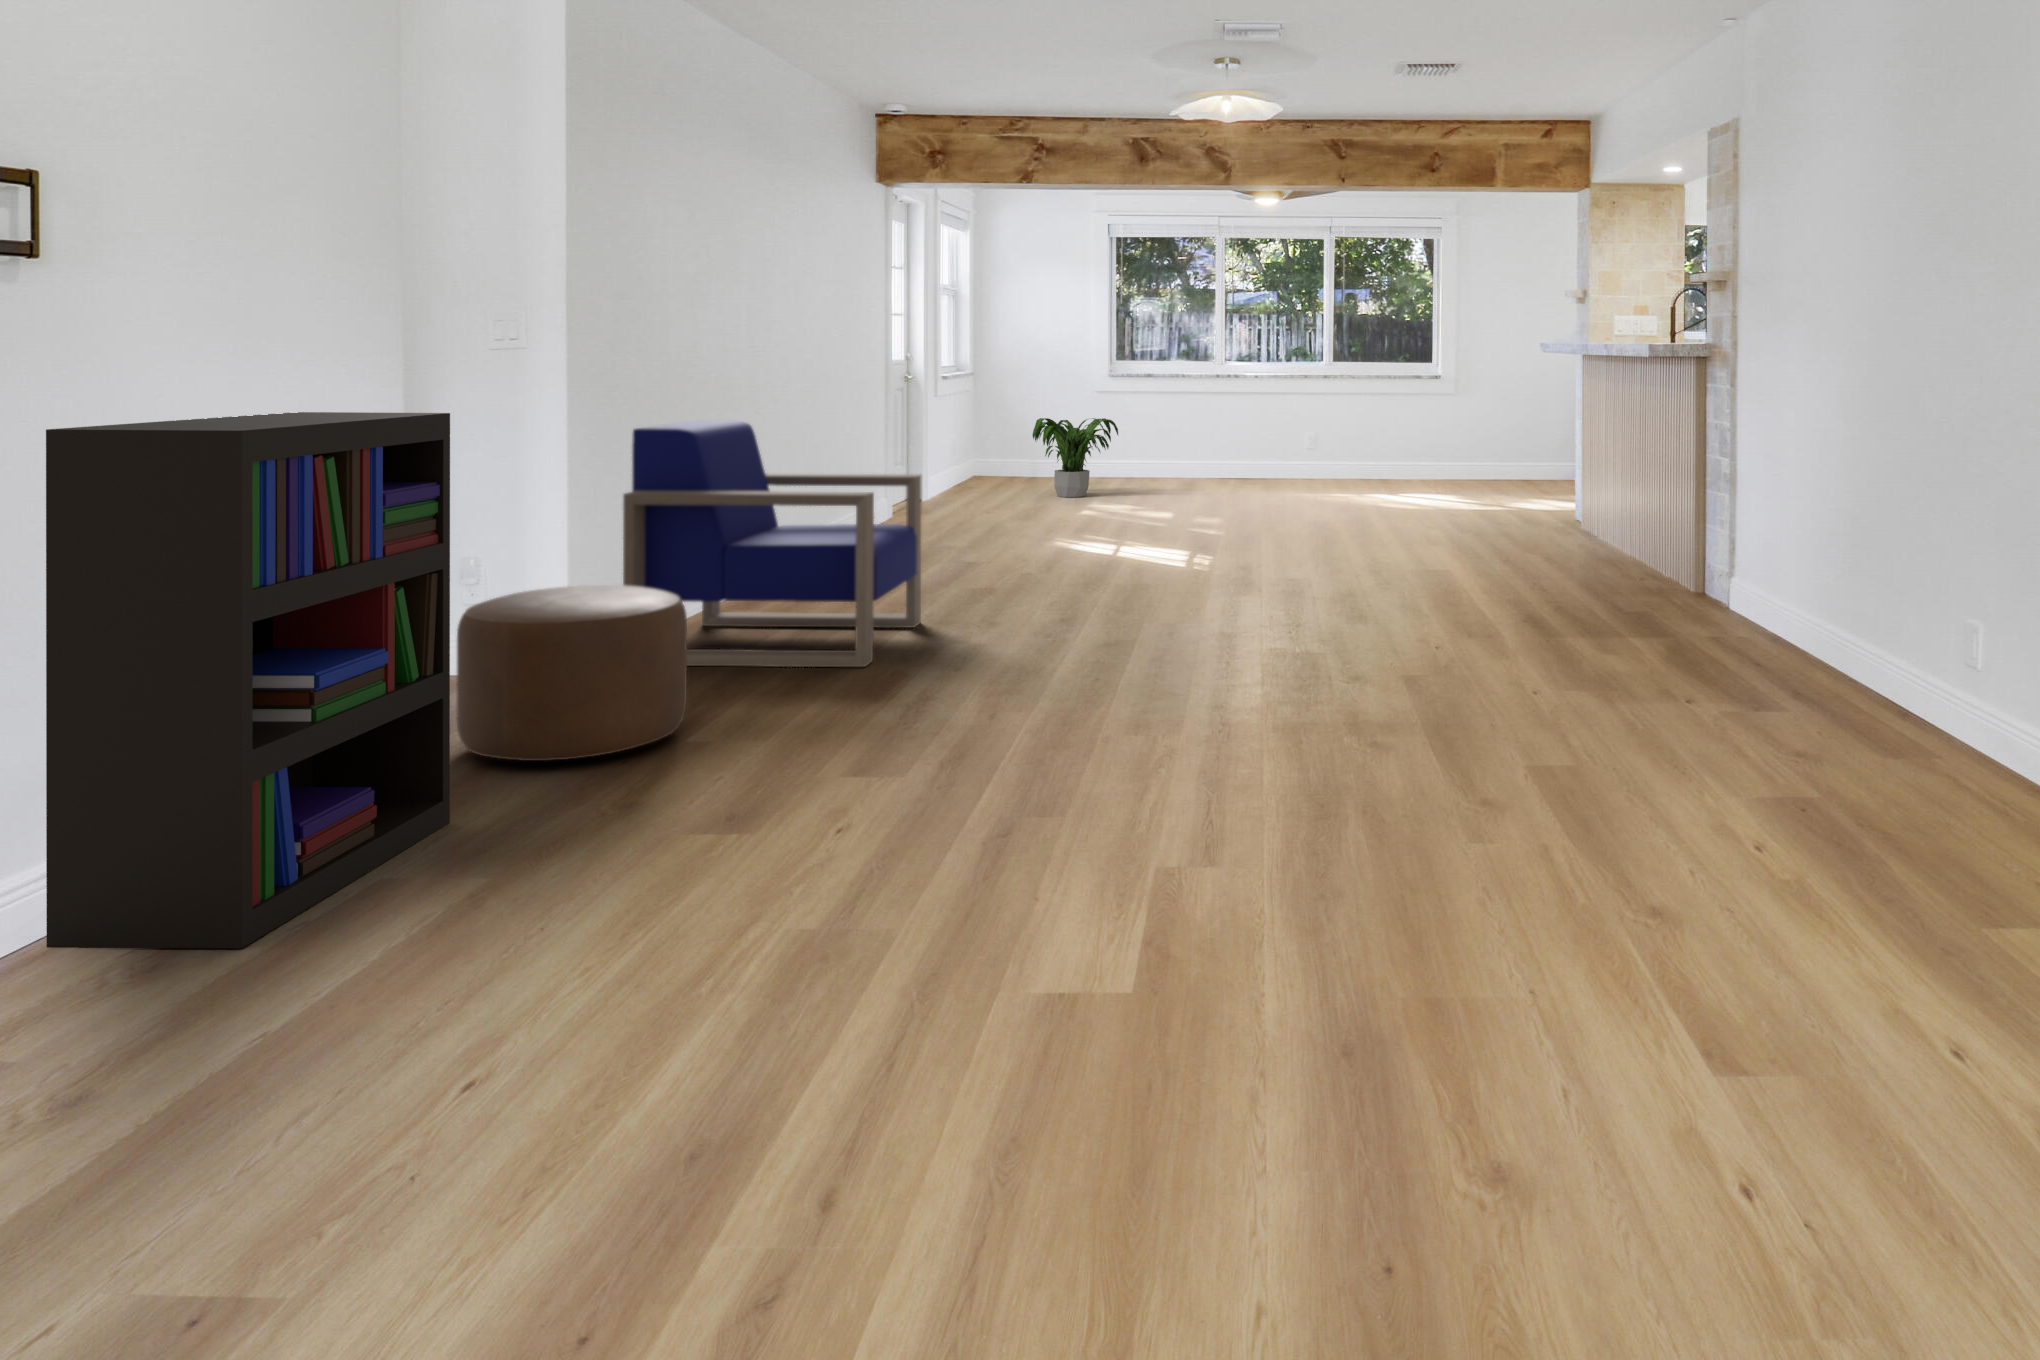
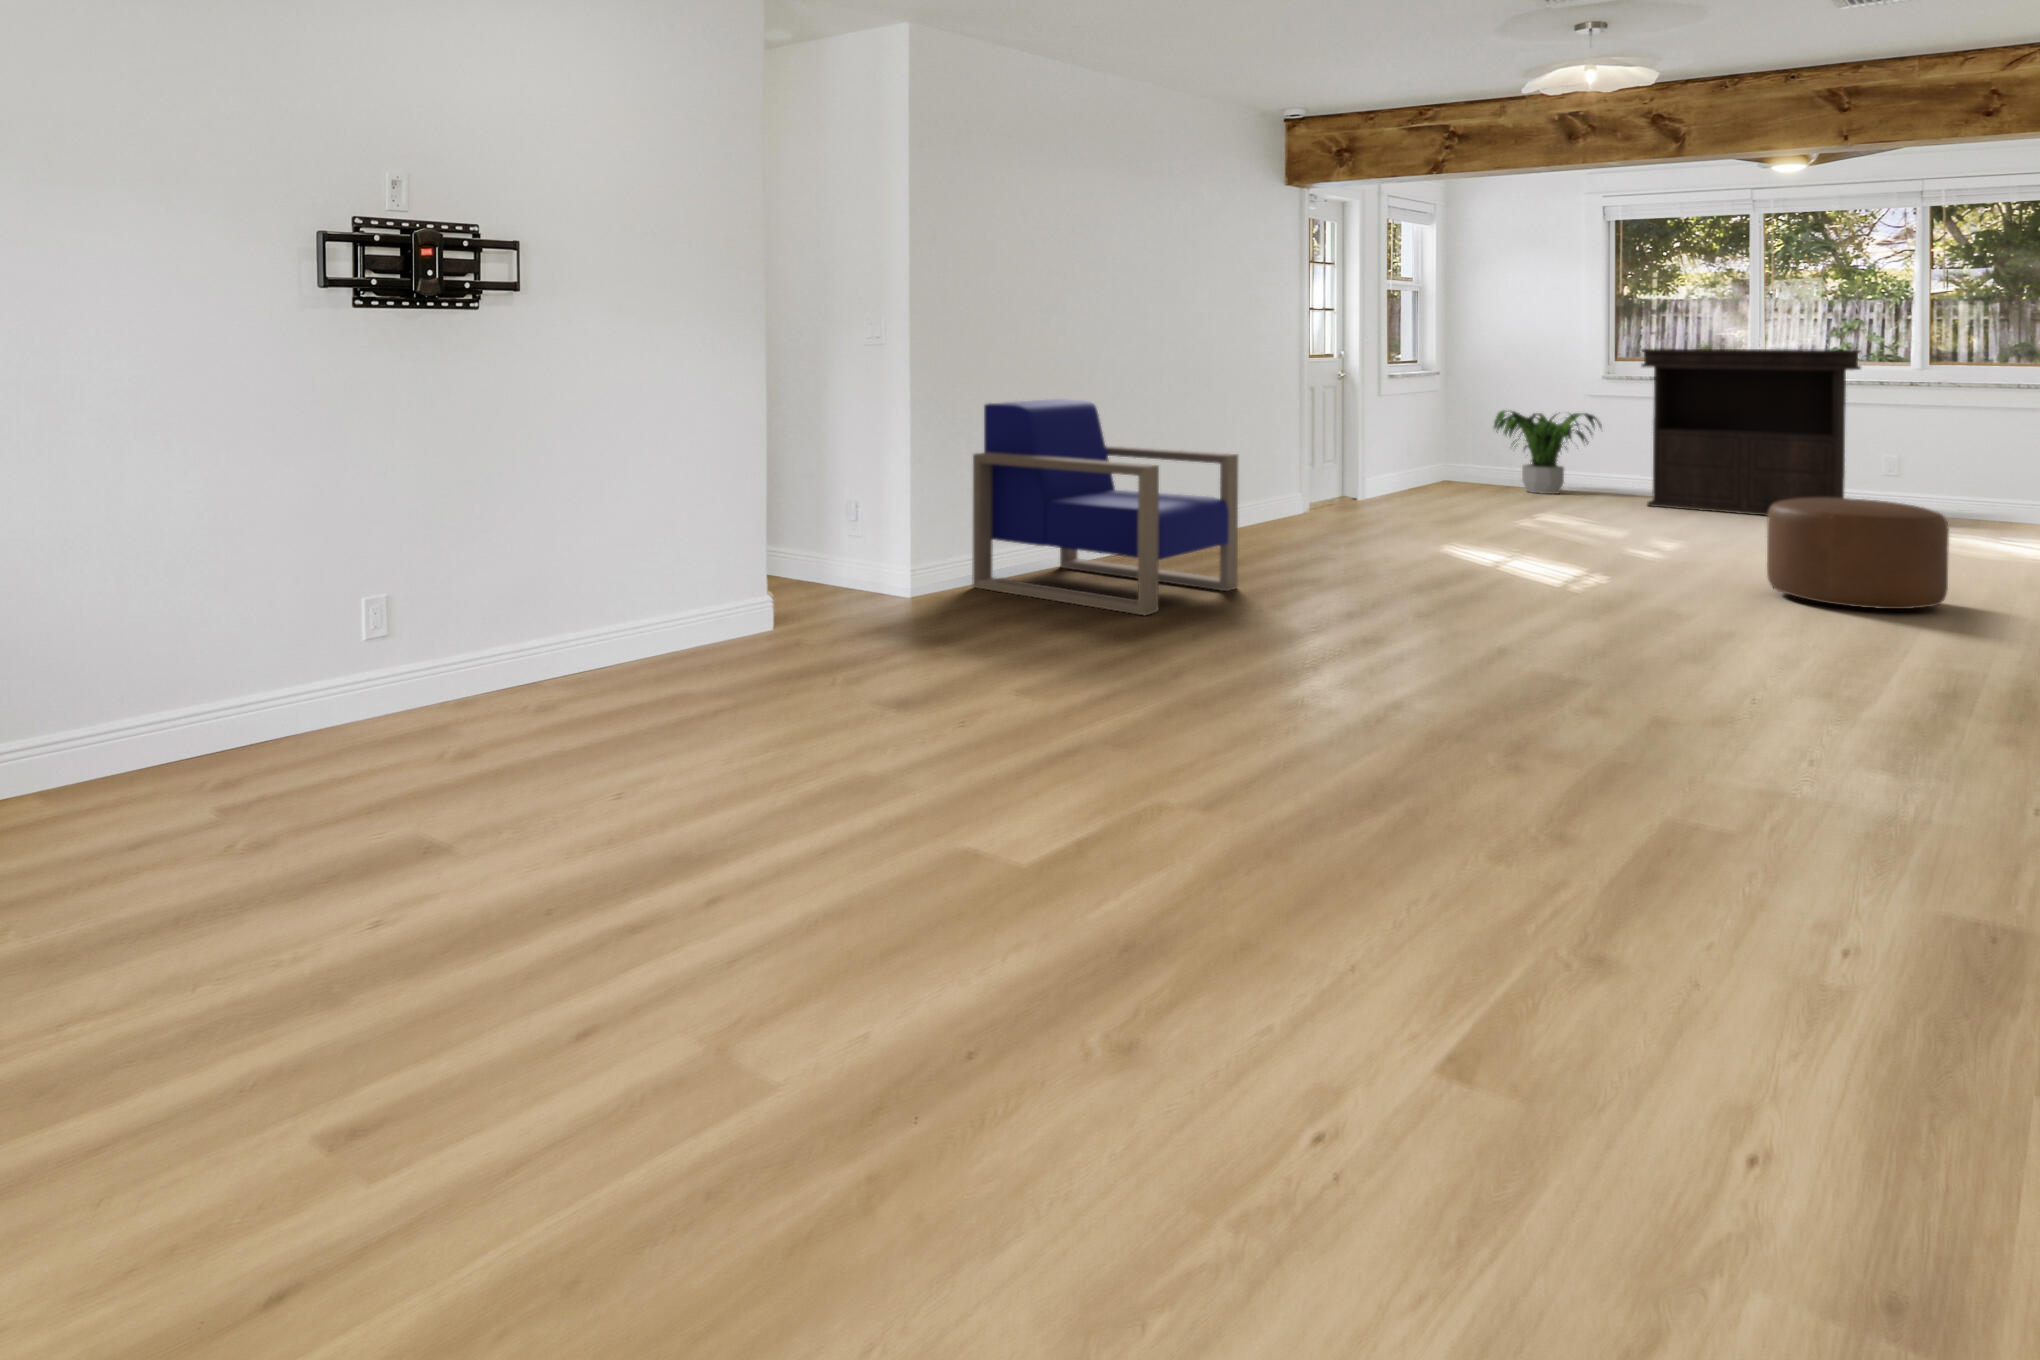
console table: none [1157,358,1308,504] -> present [1642,349,1861,516]
bookshelf: present [46,412,450,948] -> none [528,383,764,710]
ottoman: present [457,585,687,761] -> present [1767,498,1949,609]

